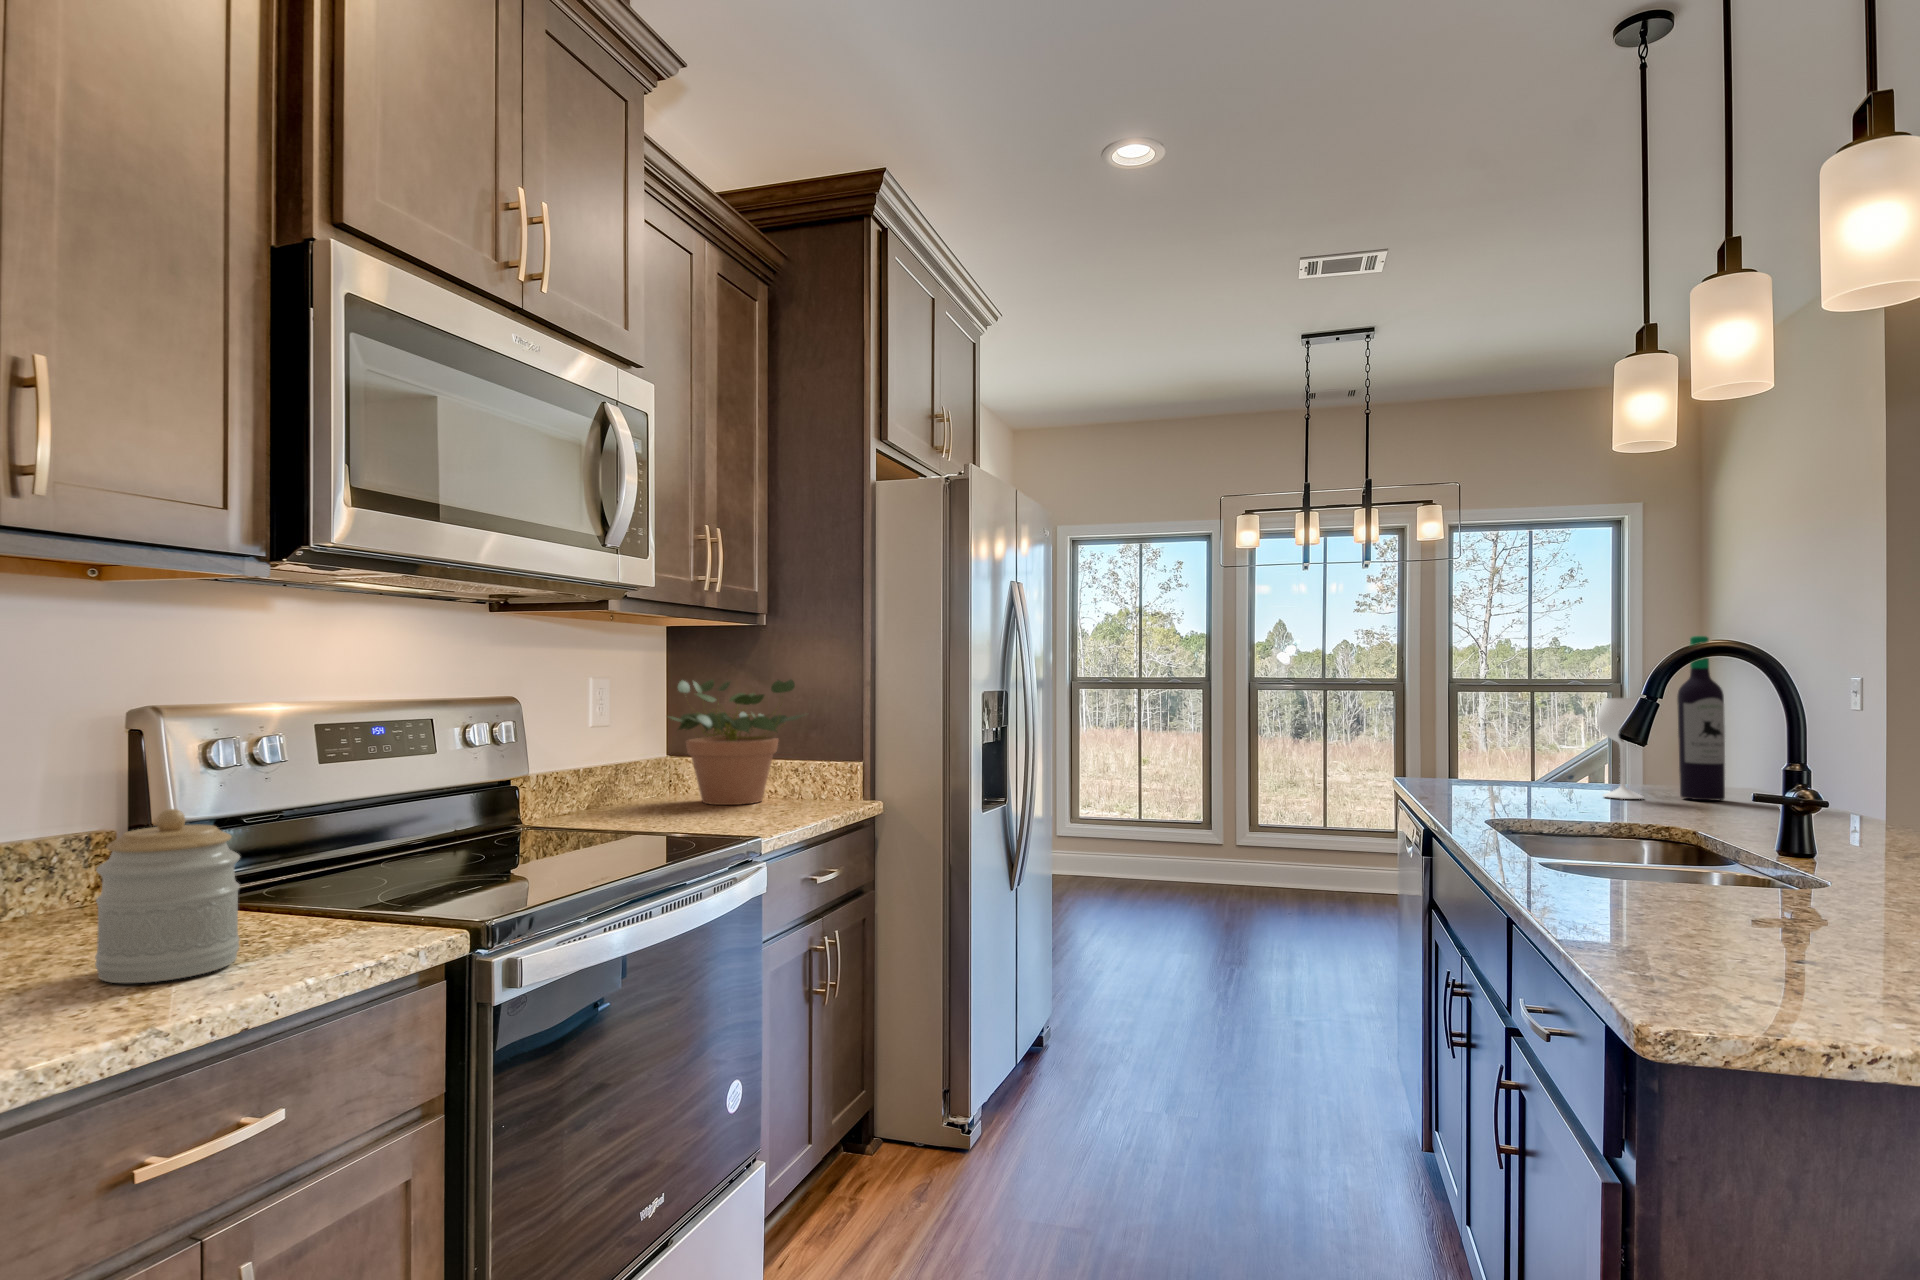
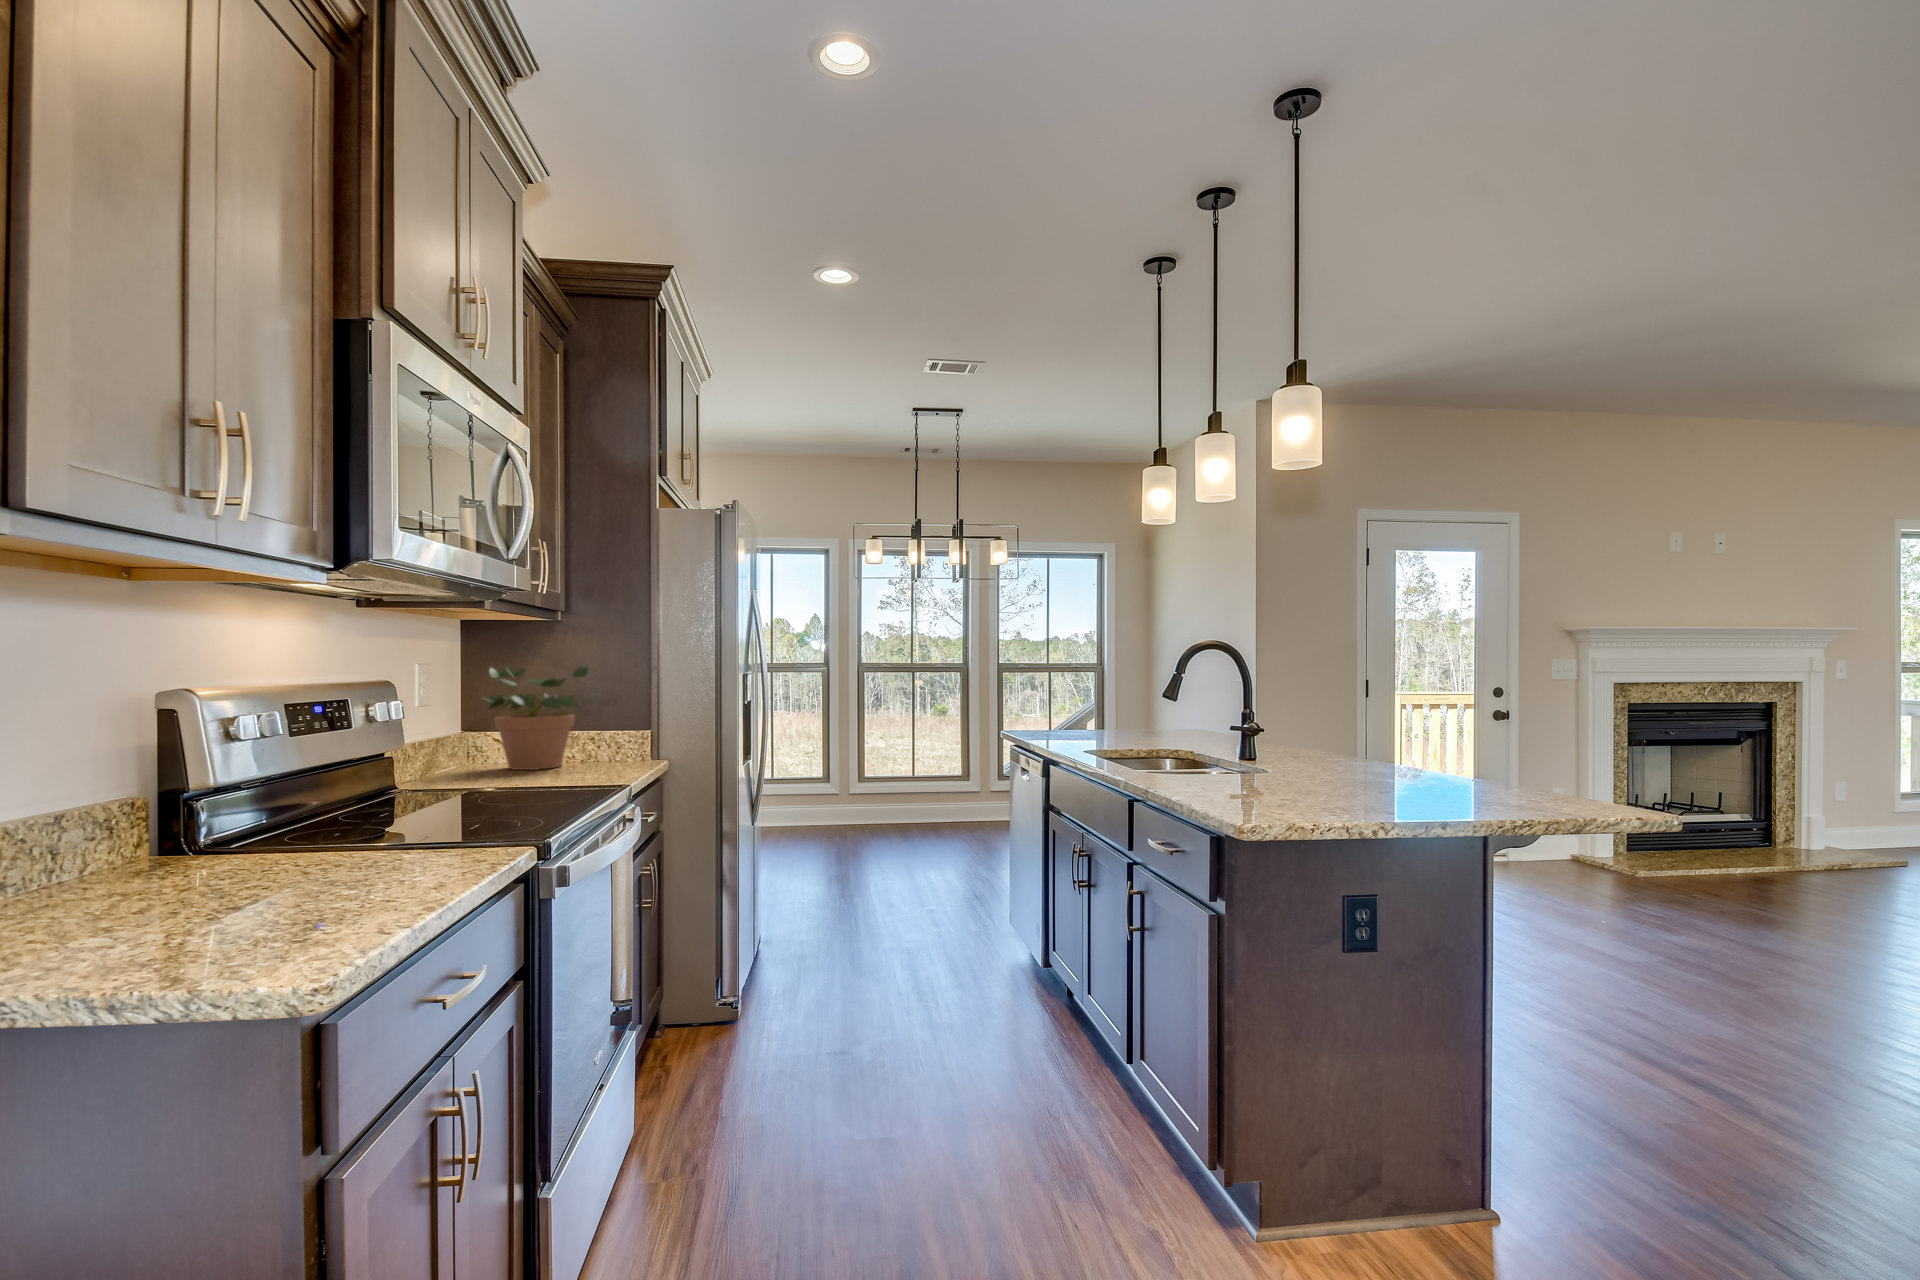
wine bottle: present [1597,636,1725,800] -> none [1124,634,1190,736]
jar: present [95,809,240,983] -> none [305,762,407,888]

